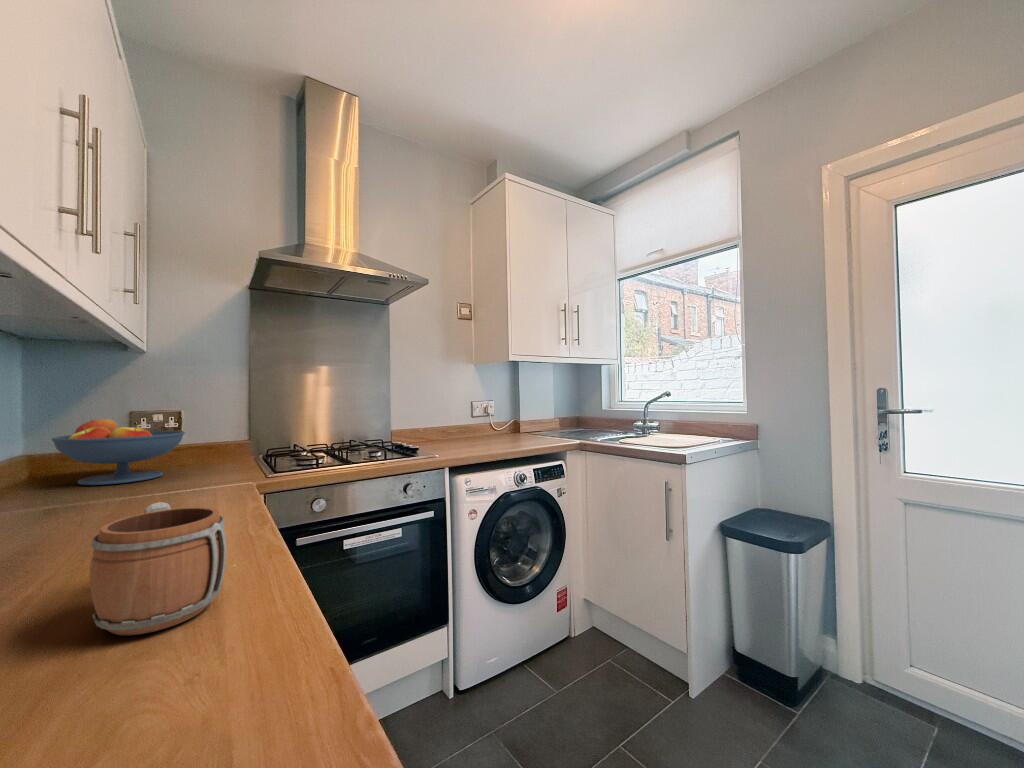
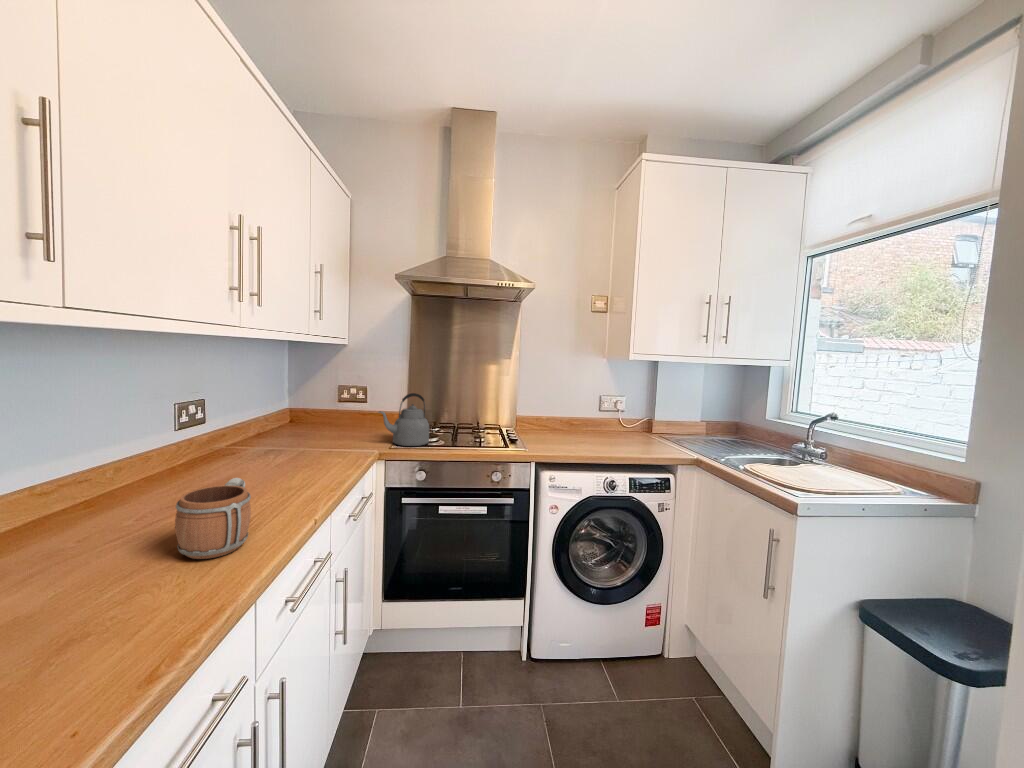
kettle: none [241,405,311,473] -> present [378,393,429,446]
fruit bowl: present [51,419,184,485] -> none [285,392,356,438]

